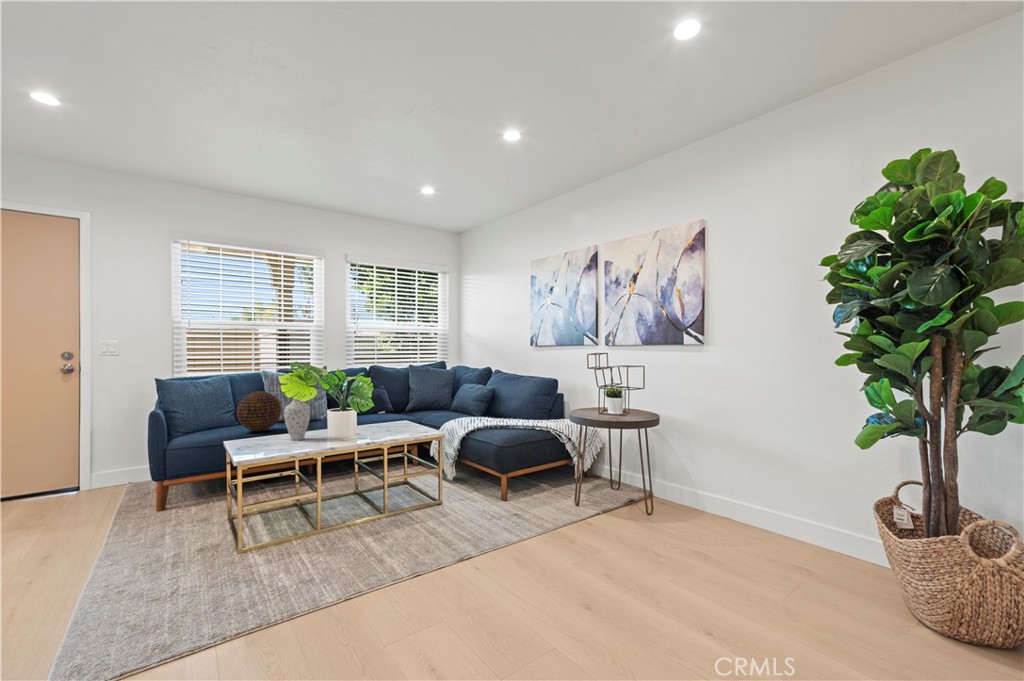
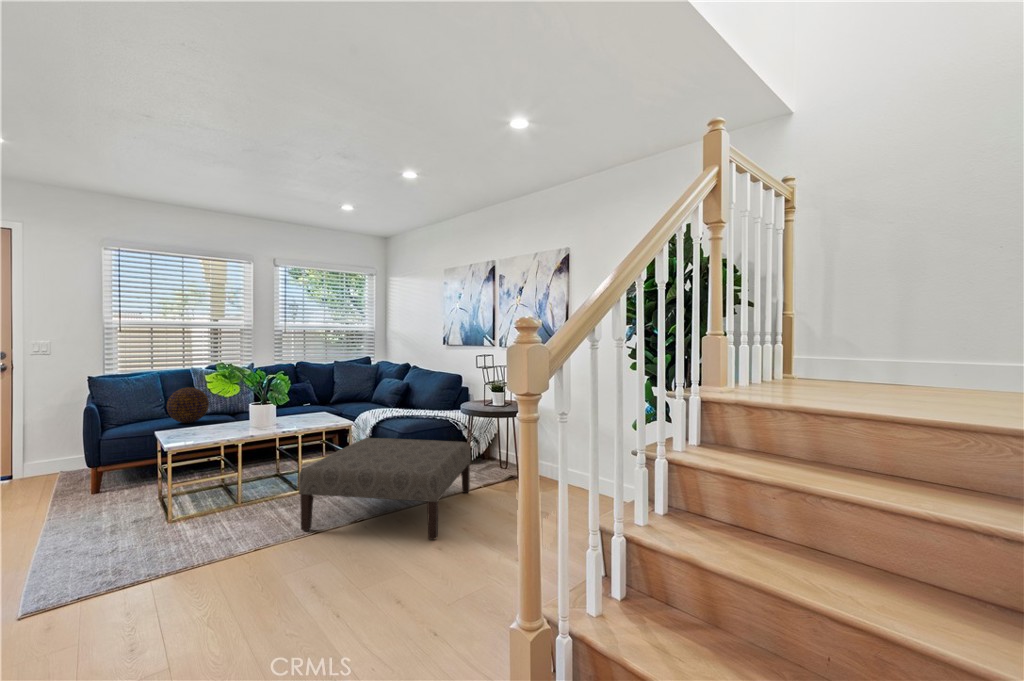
vase: present [284,399,310,441] -> none [210,383,234,430]
ottoman: none [394,452,589,592] -> present [299,438,471,540]

